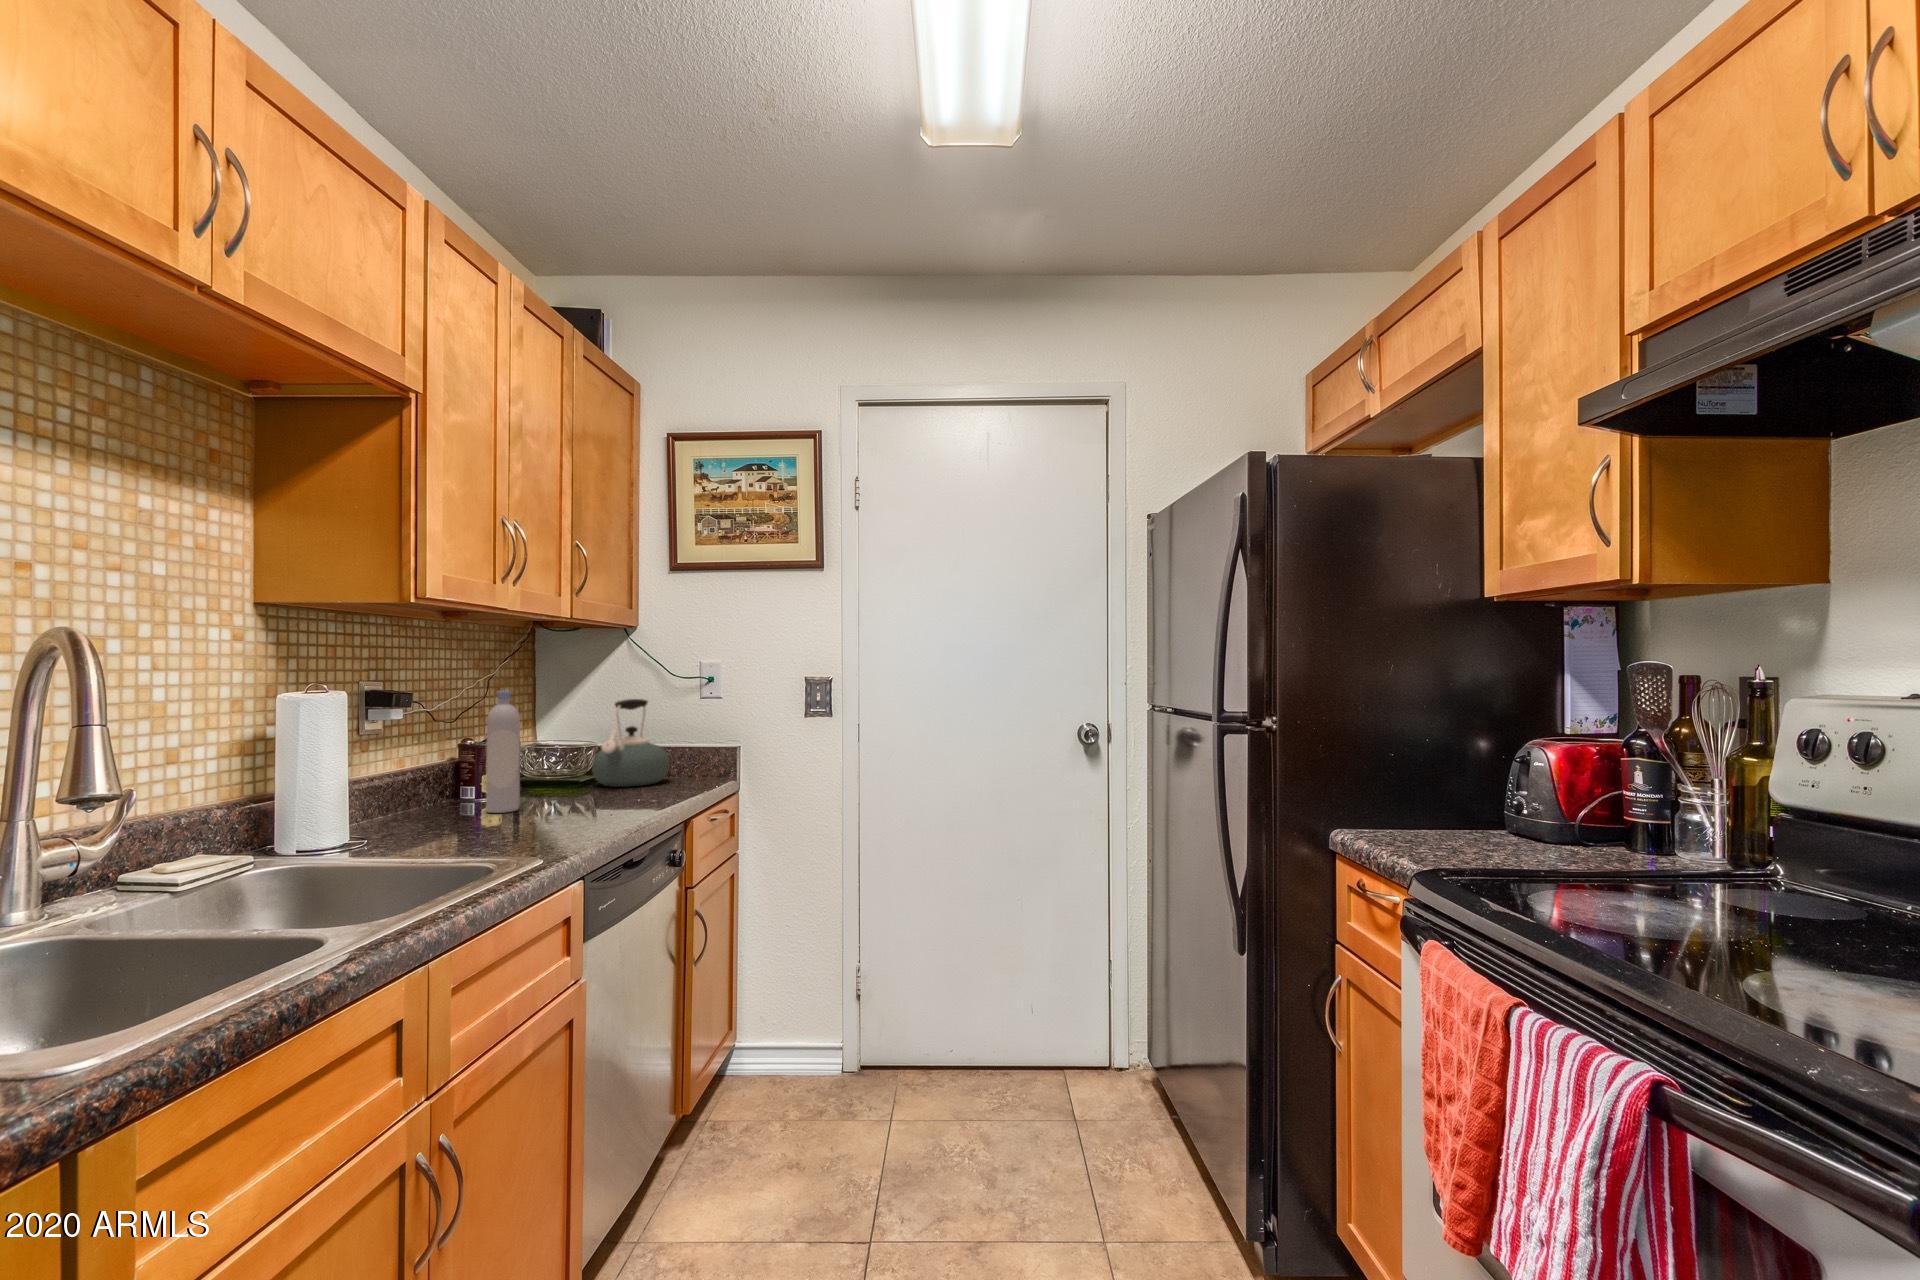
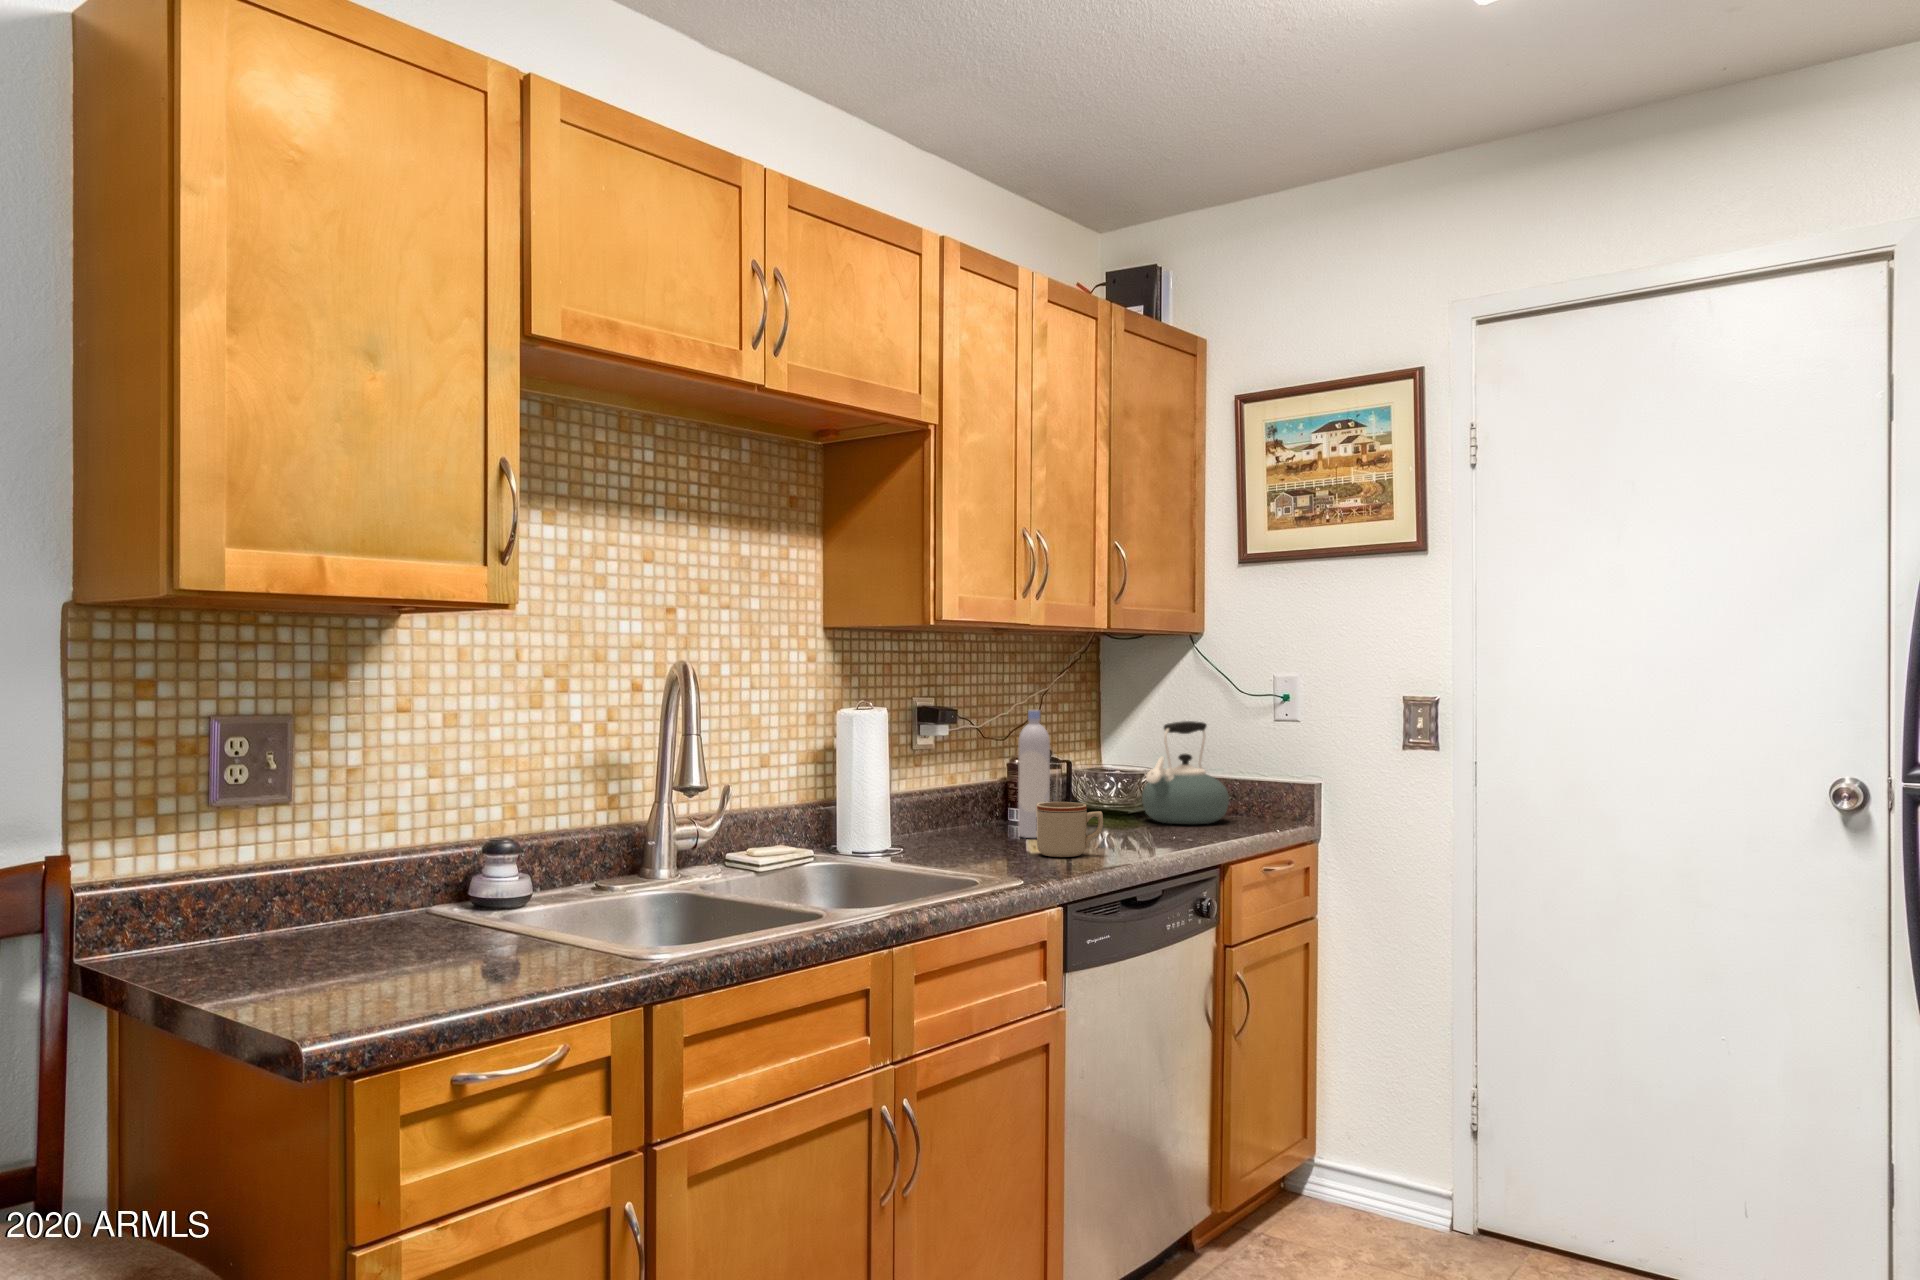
mug: none [525,774,593,827] -> present [1037,802,1103,857]

